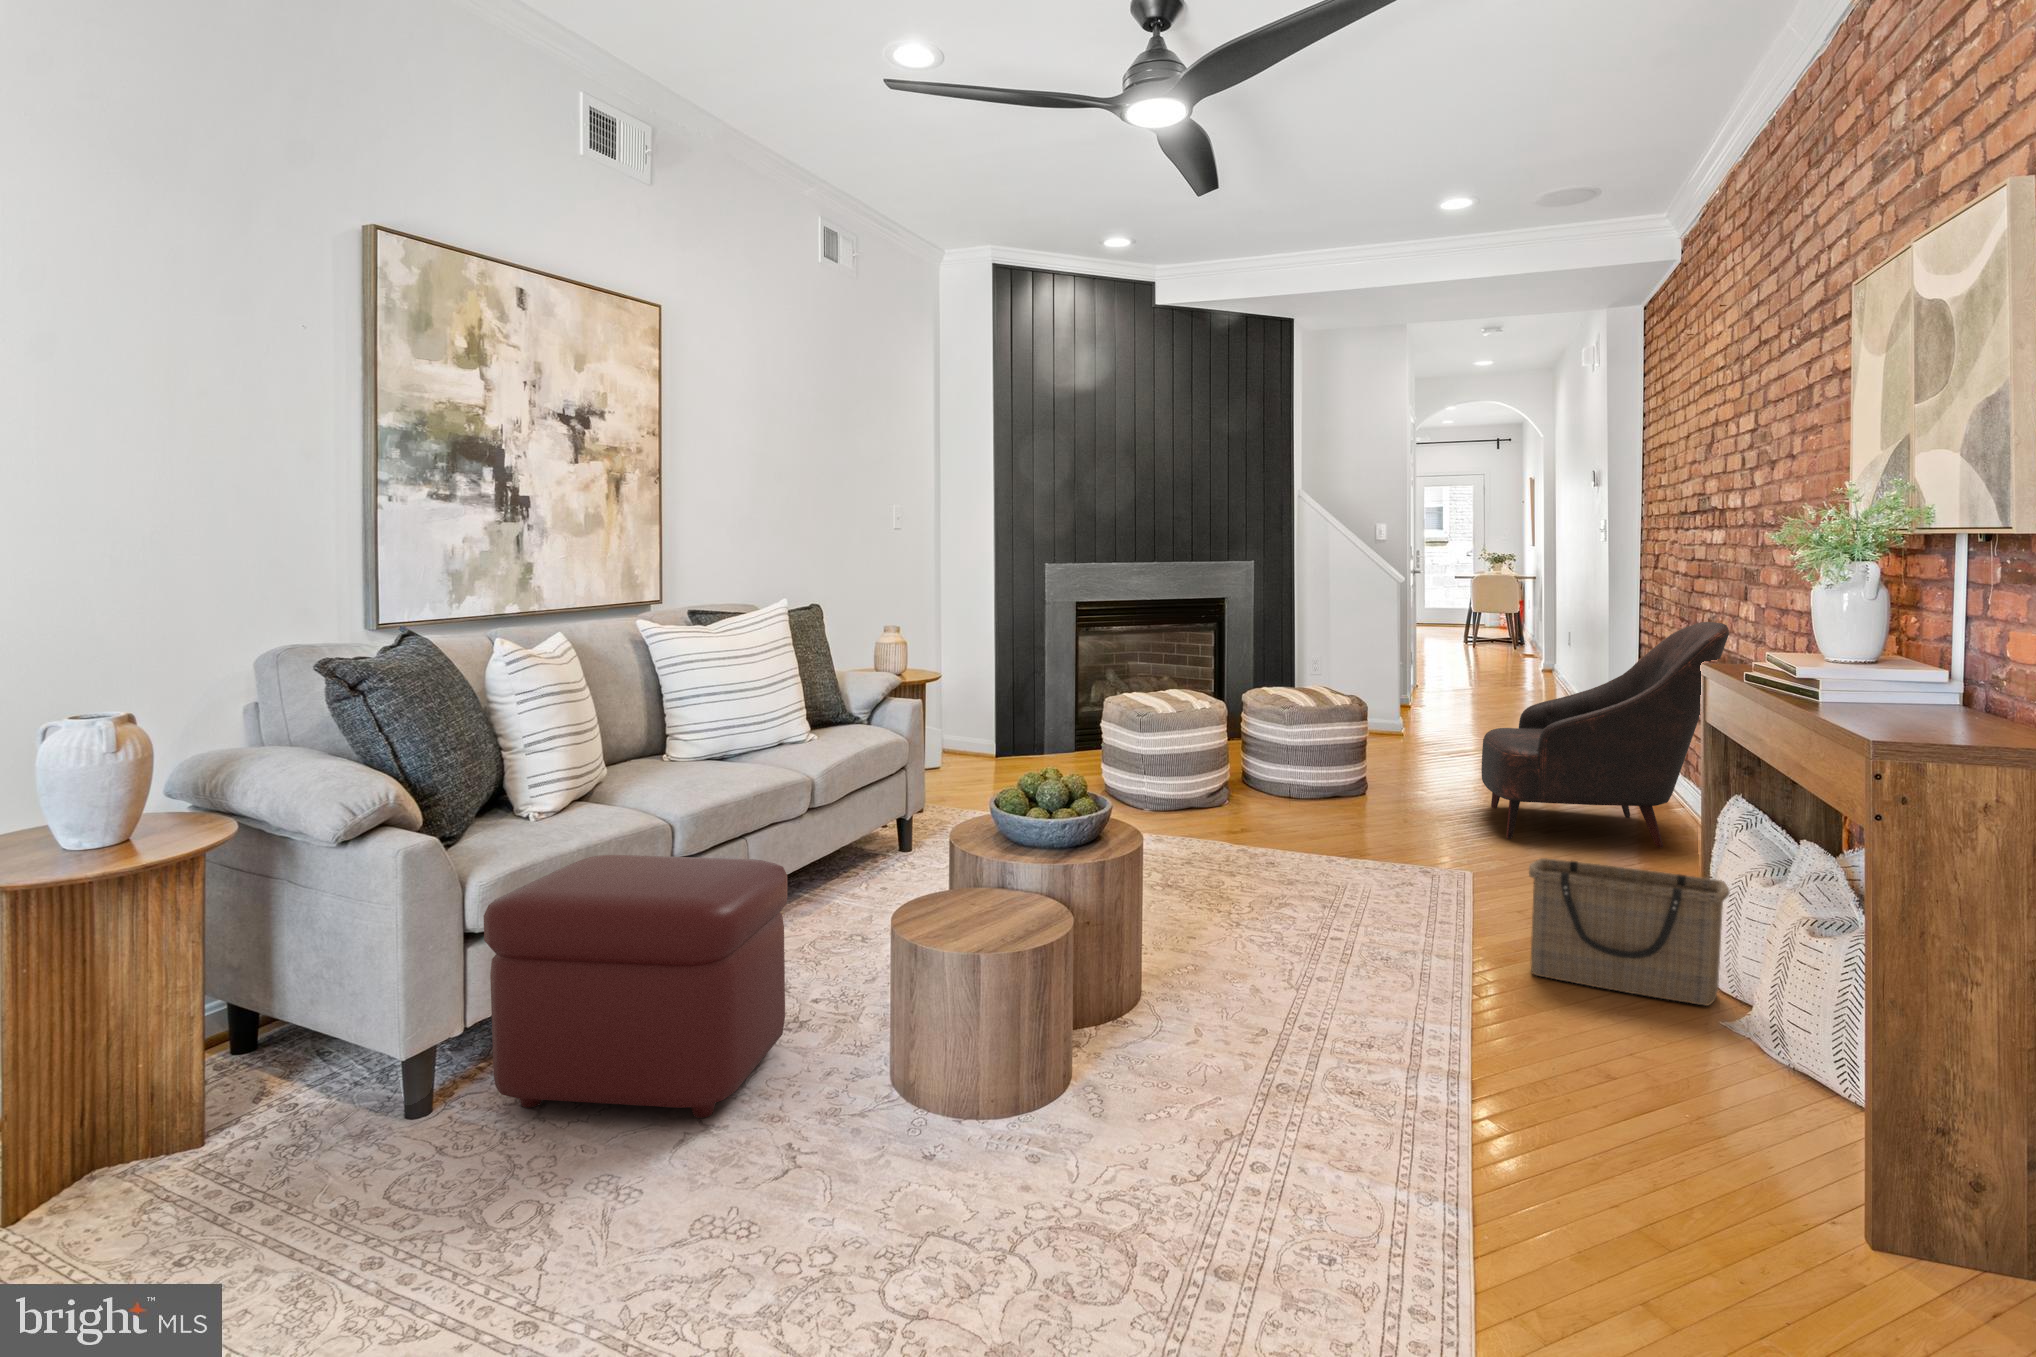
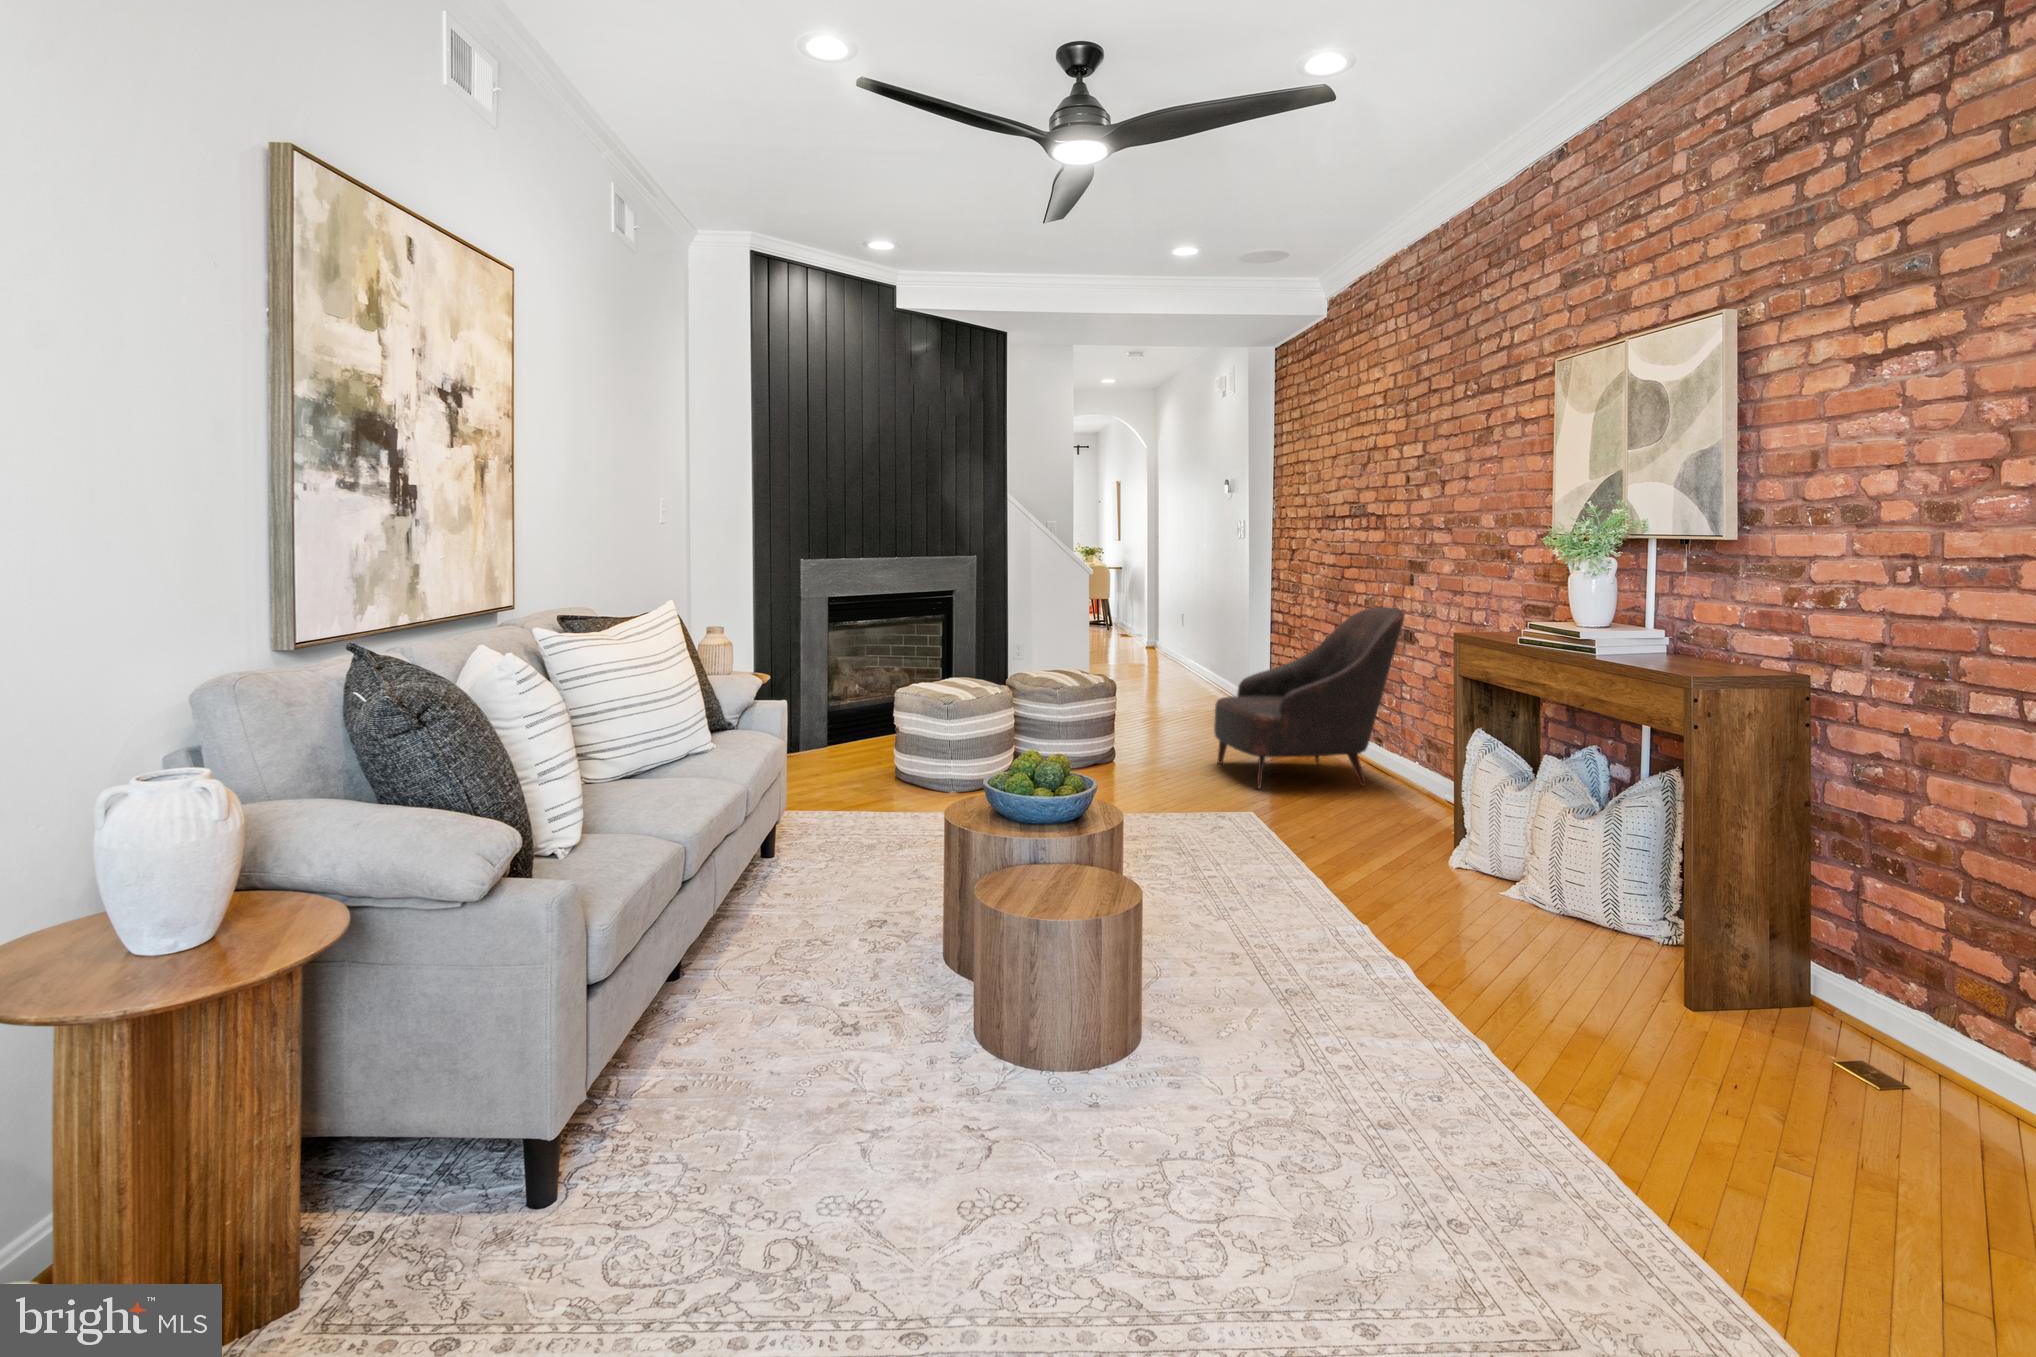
ottoman: present [484,855,788,1118] -> none [646,868,919,1154]
basket: present [1529,858,1730,1006] -> none [1377,802,1523,901]

